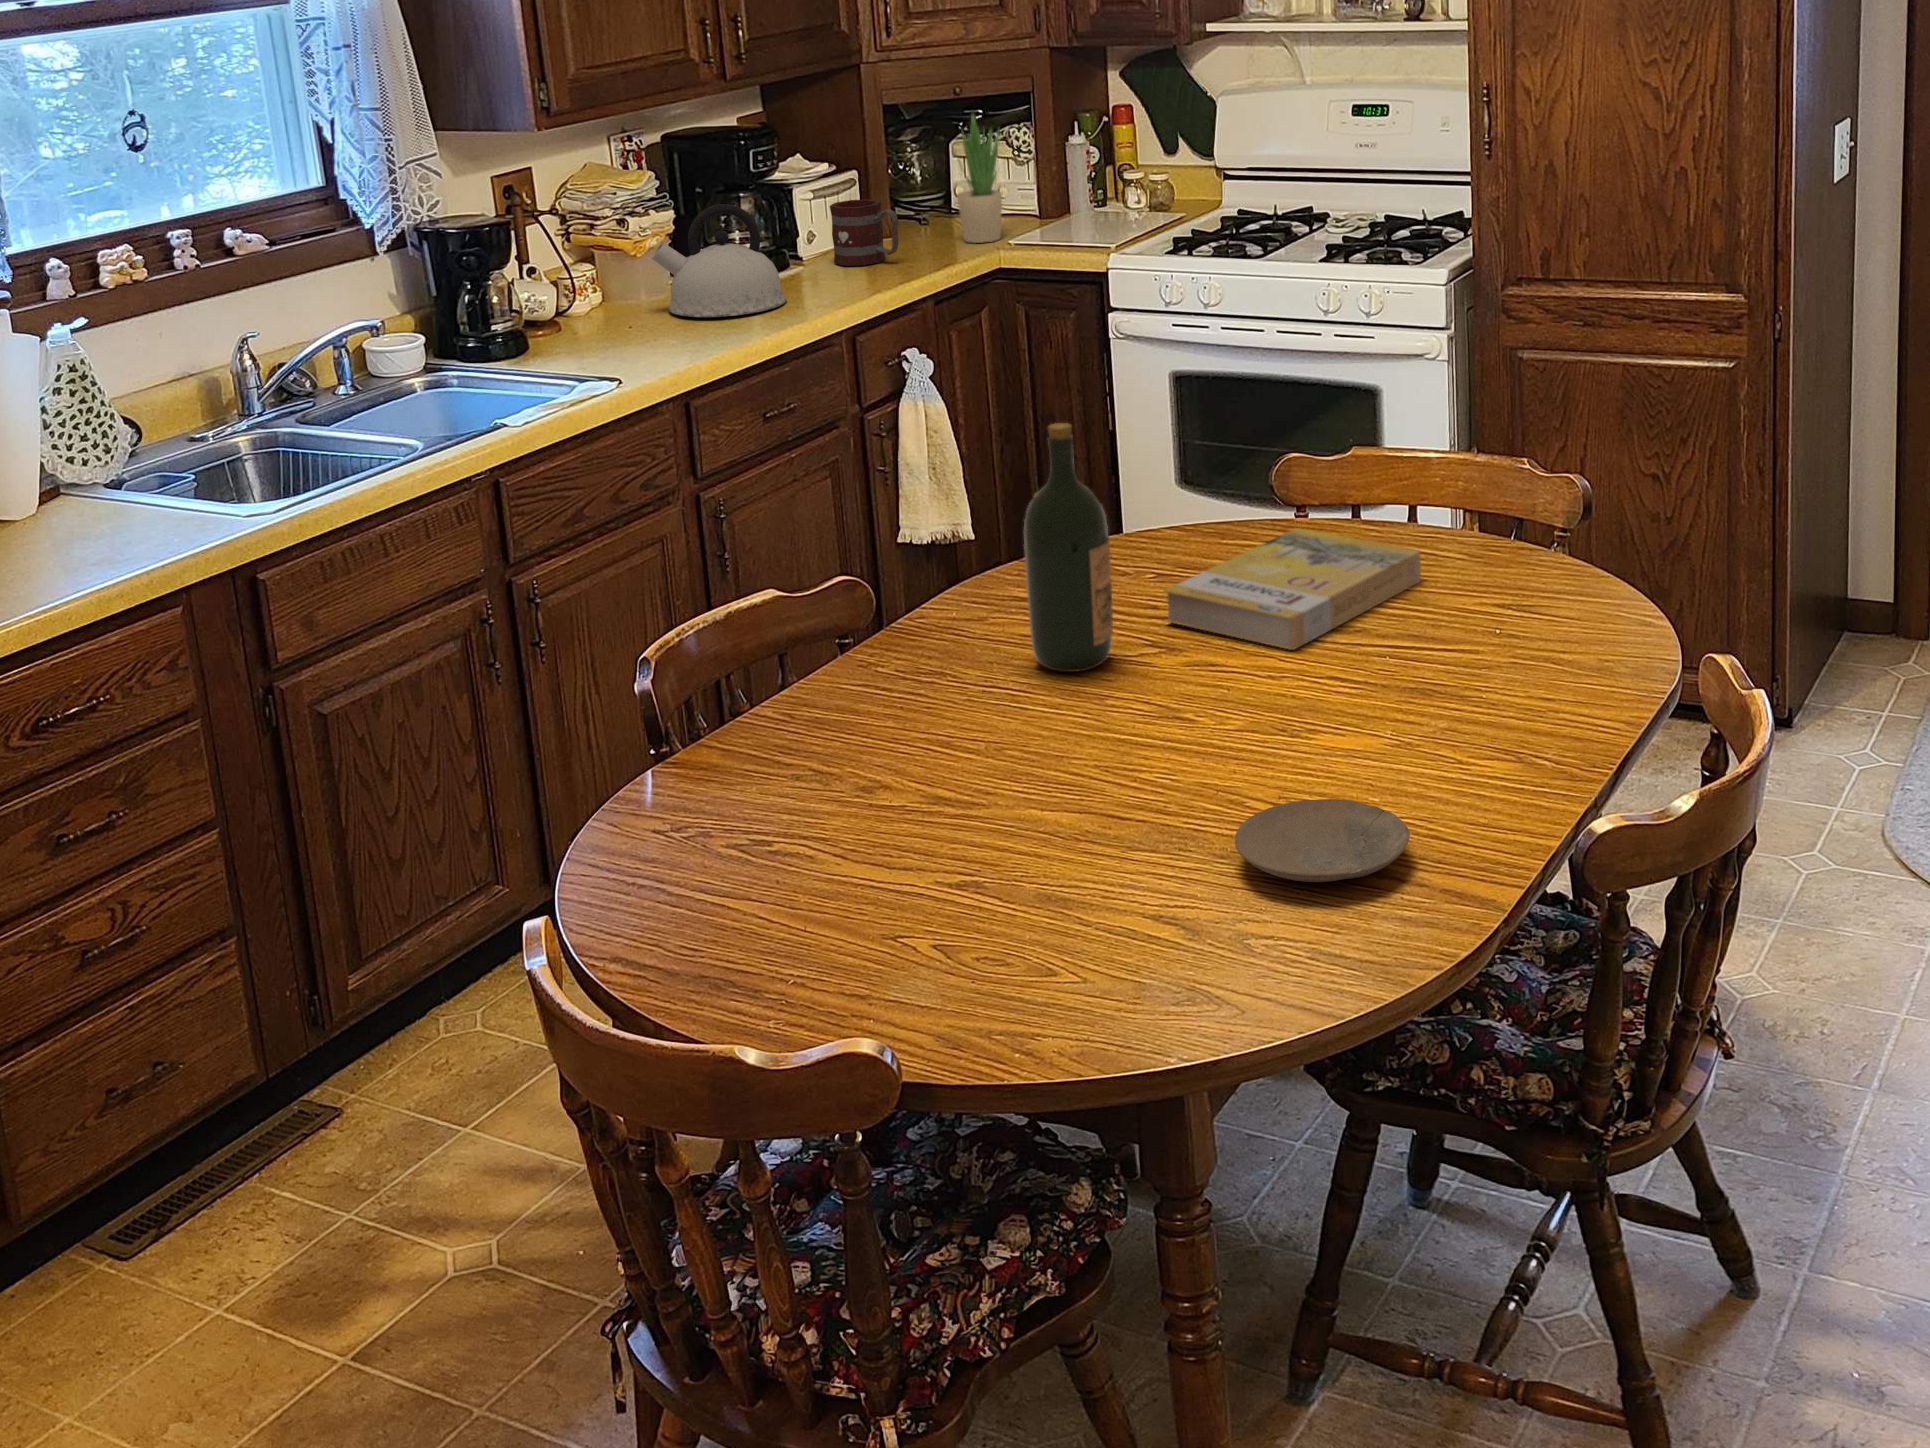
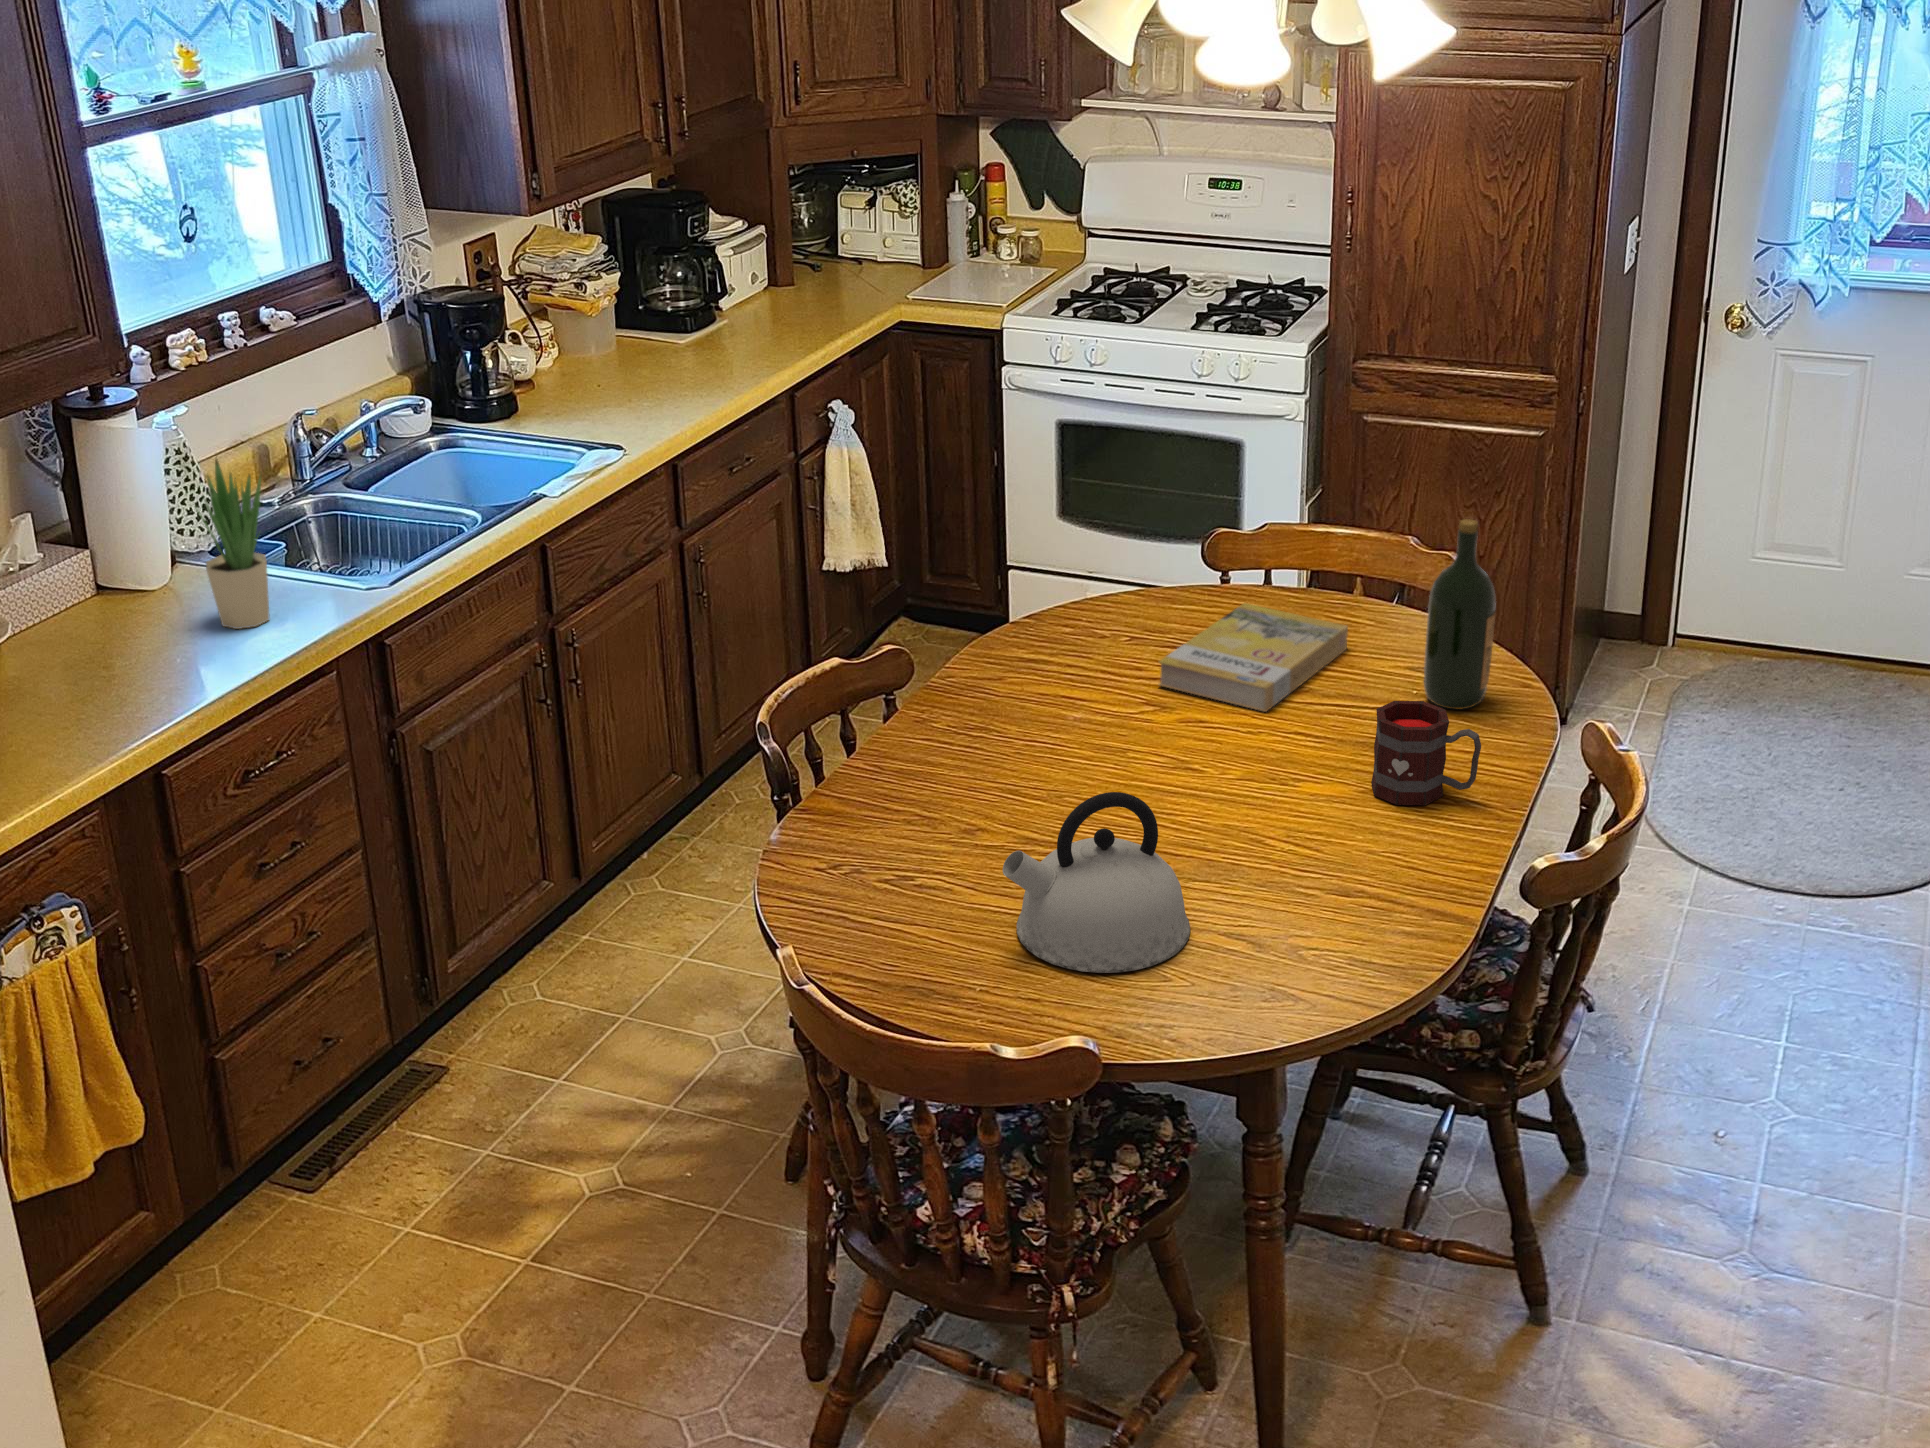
potted plant: present [957,112,1002,243] -> present [197,459,270,629]
mug: present [830,199,898,266] -> present [1371,701,1481,805]
kettle: present [652,204,787,317] -> present [1003,792,1190,973]
wine bottle: present [1024,423,1113,672] -> present [1424,519,1496,709]
plate: present [1235,799,1410,882] -> none [1279,844,1405,908]

